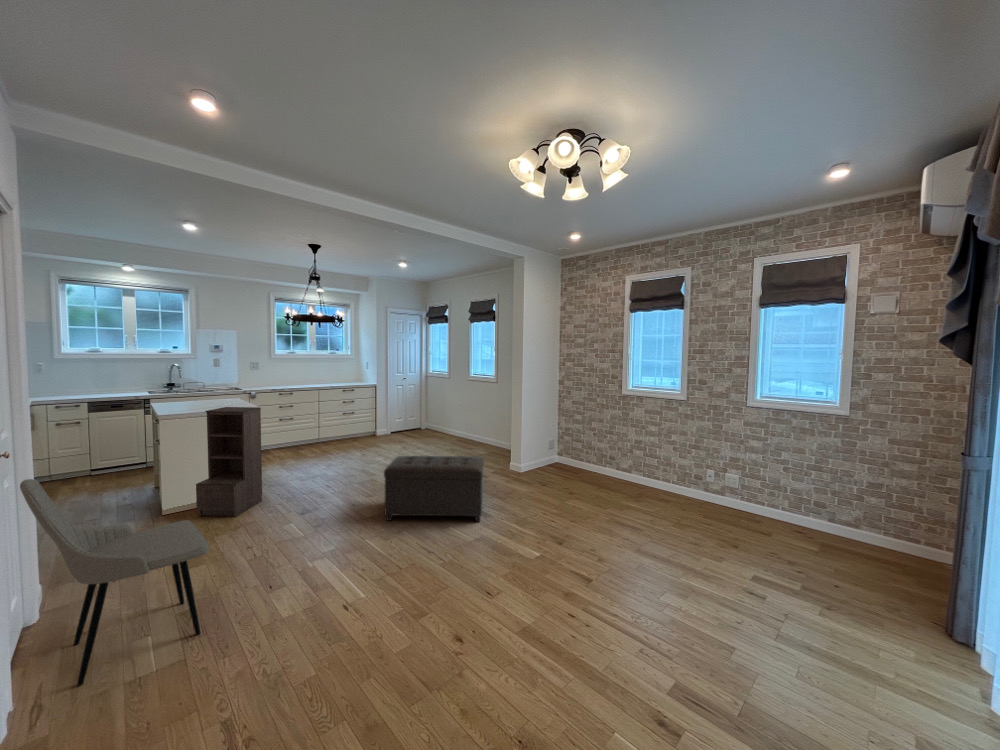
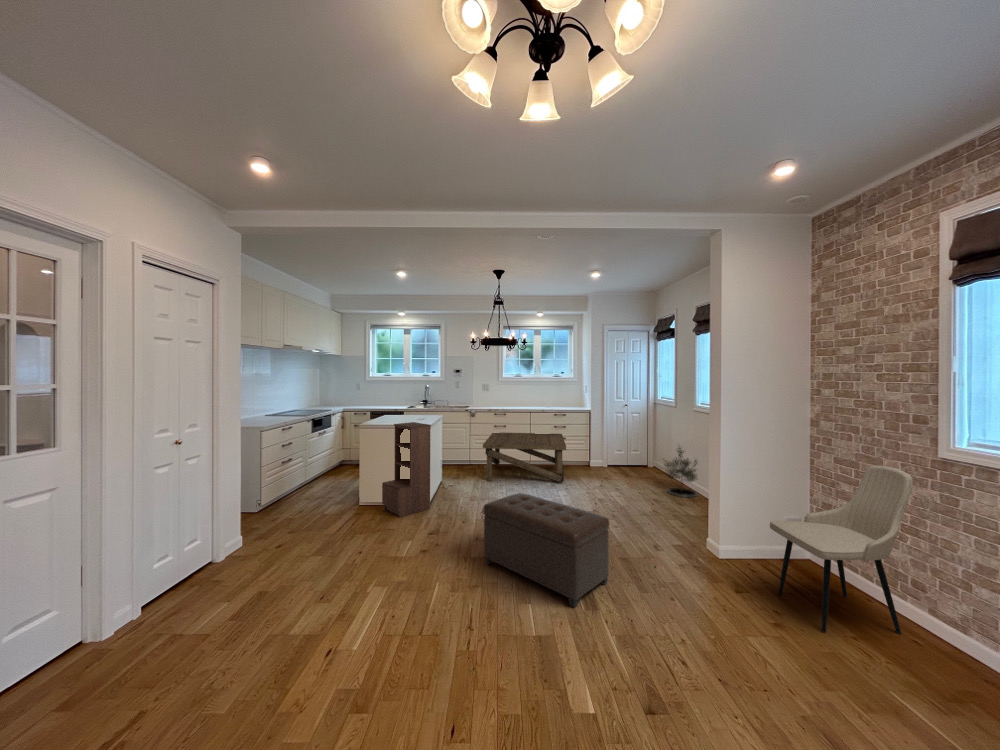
potted tree: none [450,405,477,445] -> present [665,446,697,497]
coffee table: none [271,408,374,464] -> present [483,432,566,483]
dining chair: present [20,479,209,686] -> present [770,466,913,634]

